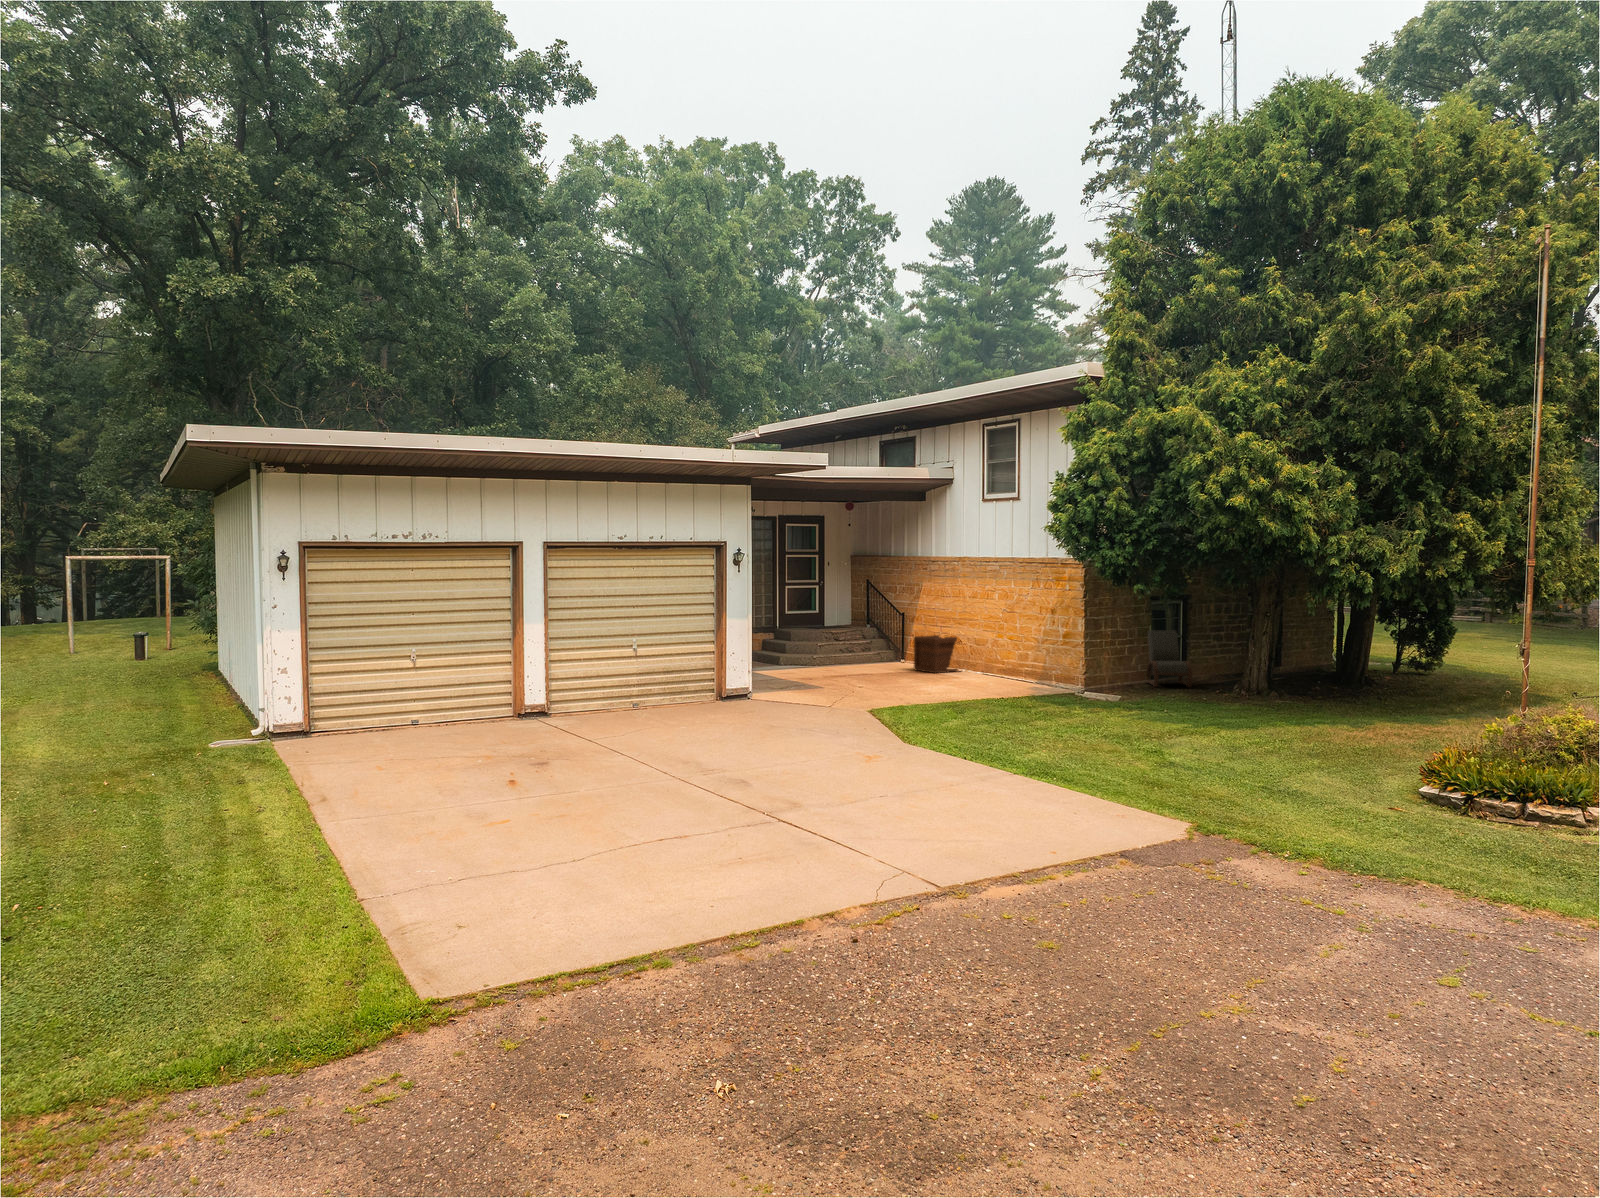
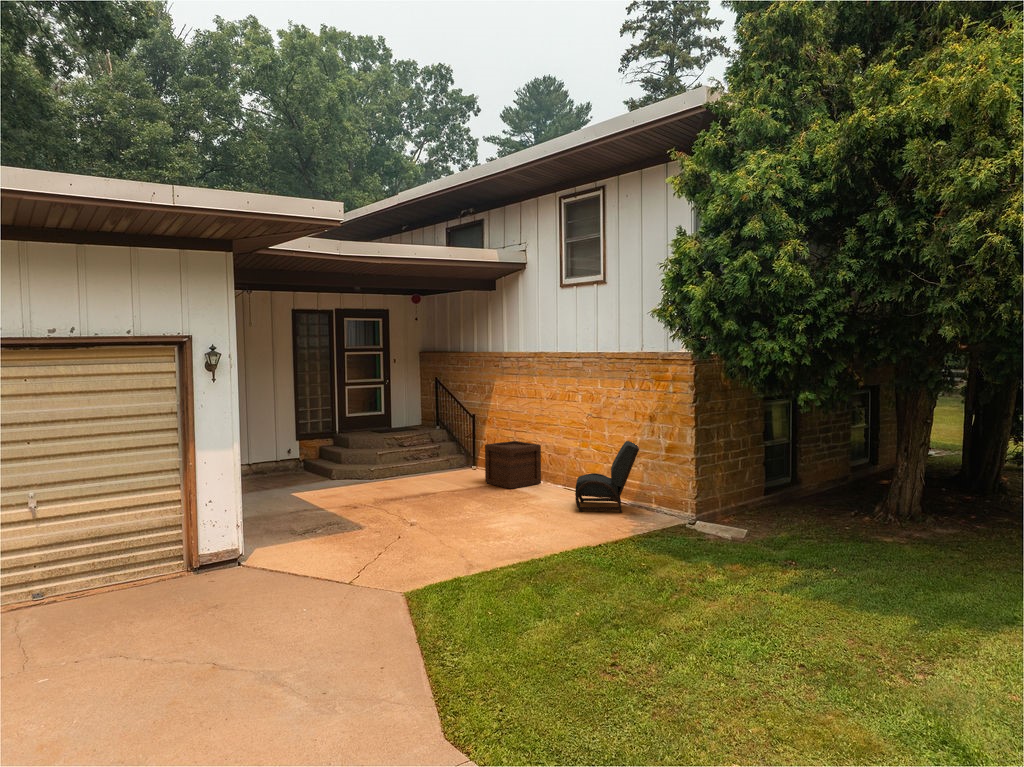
lounge chair: present [1146,631,1192,687] -> present [575,441,639,513]

